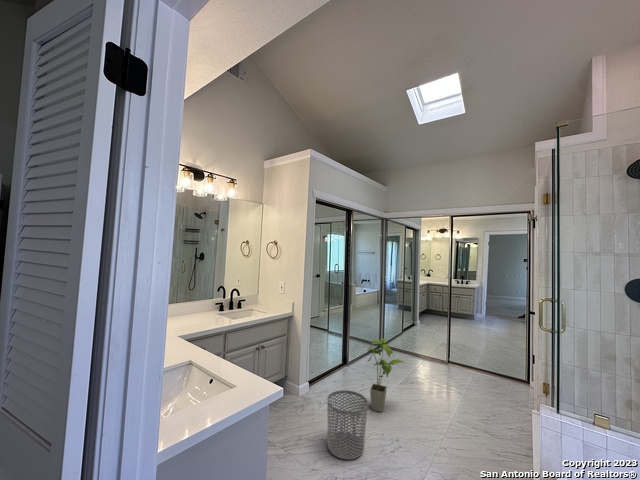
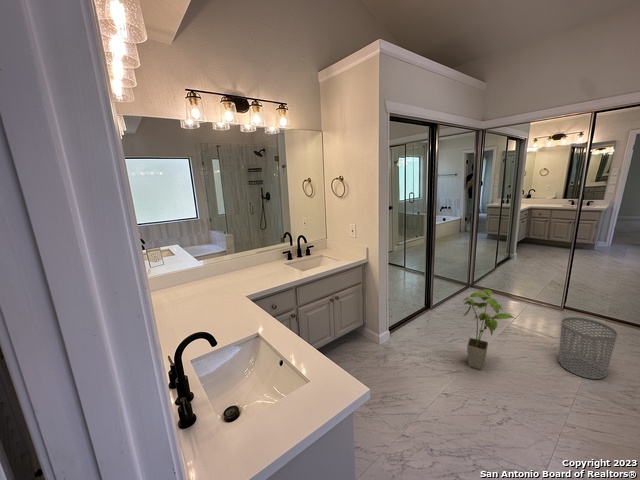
waste bin: present [327,390,367,460] -> present [559,317,617,379]

